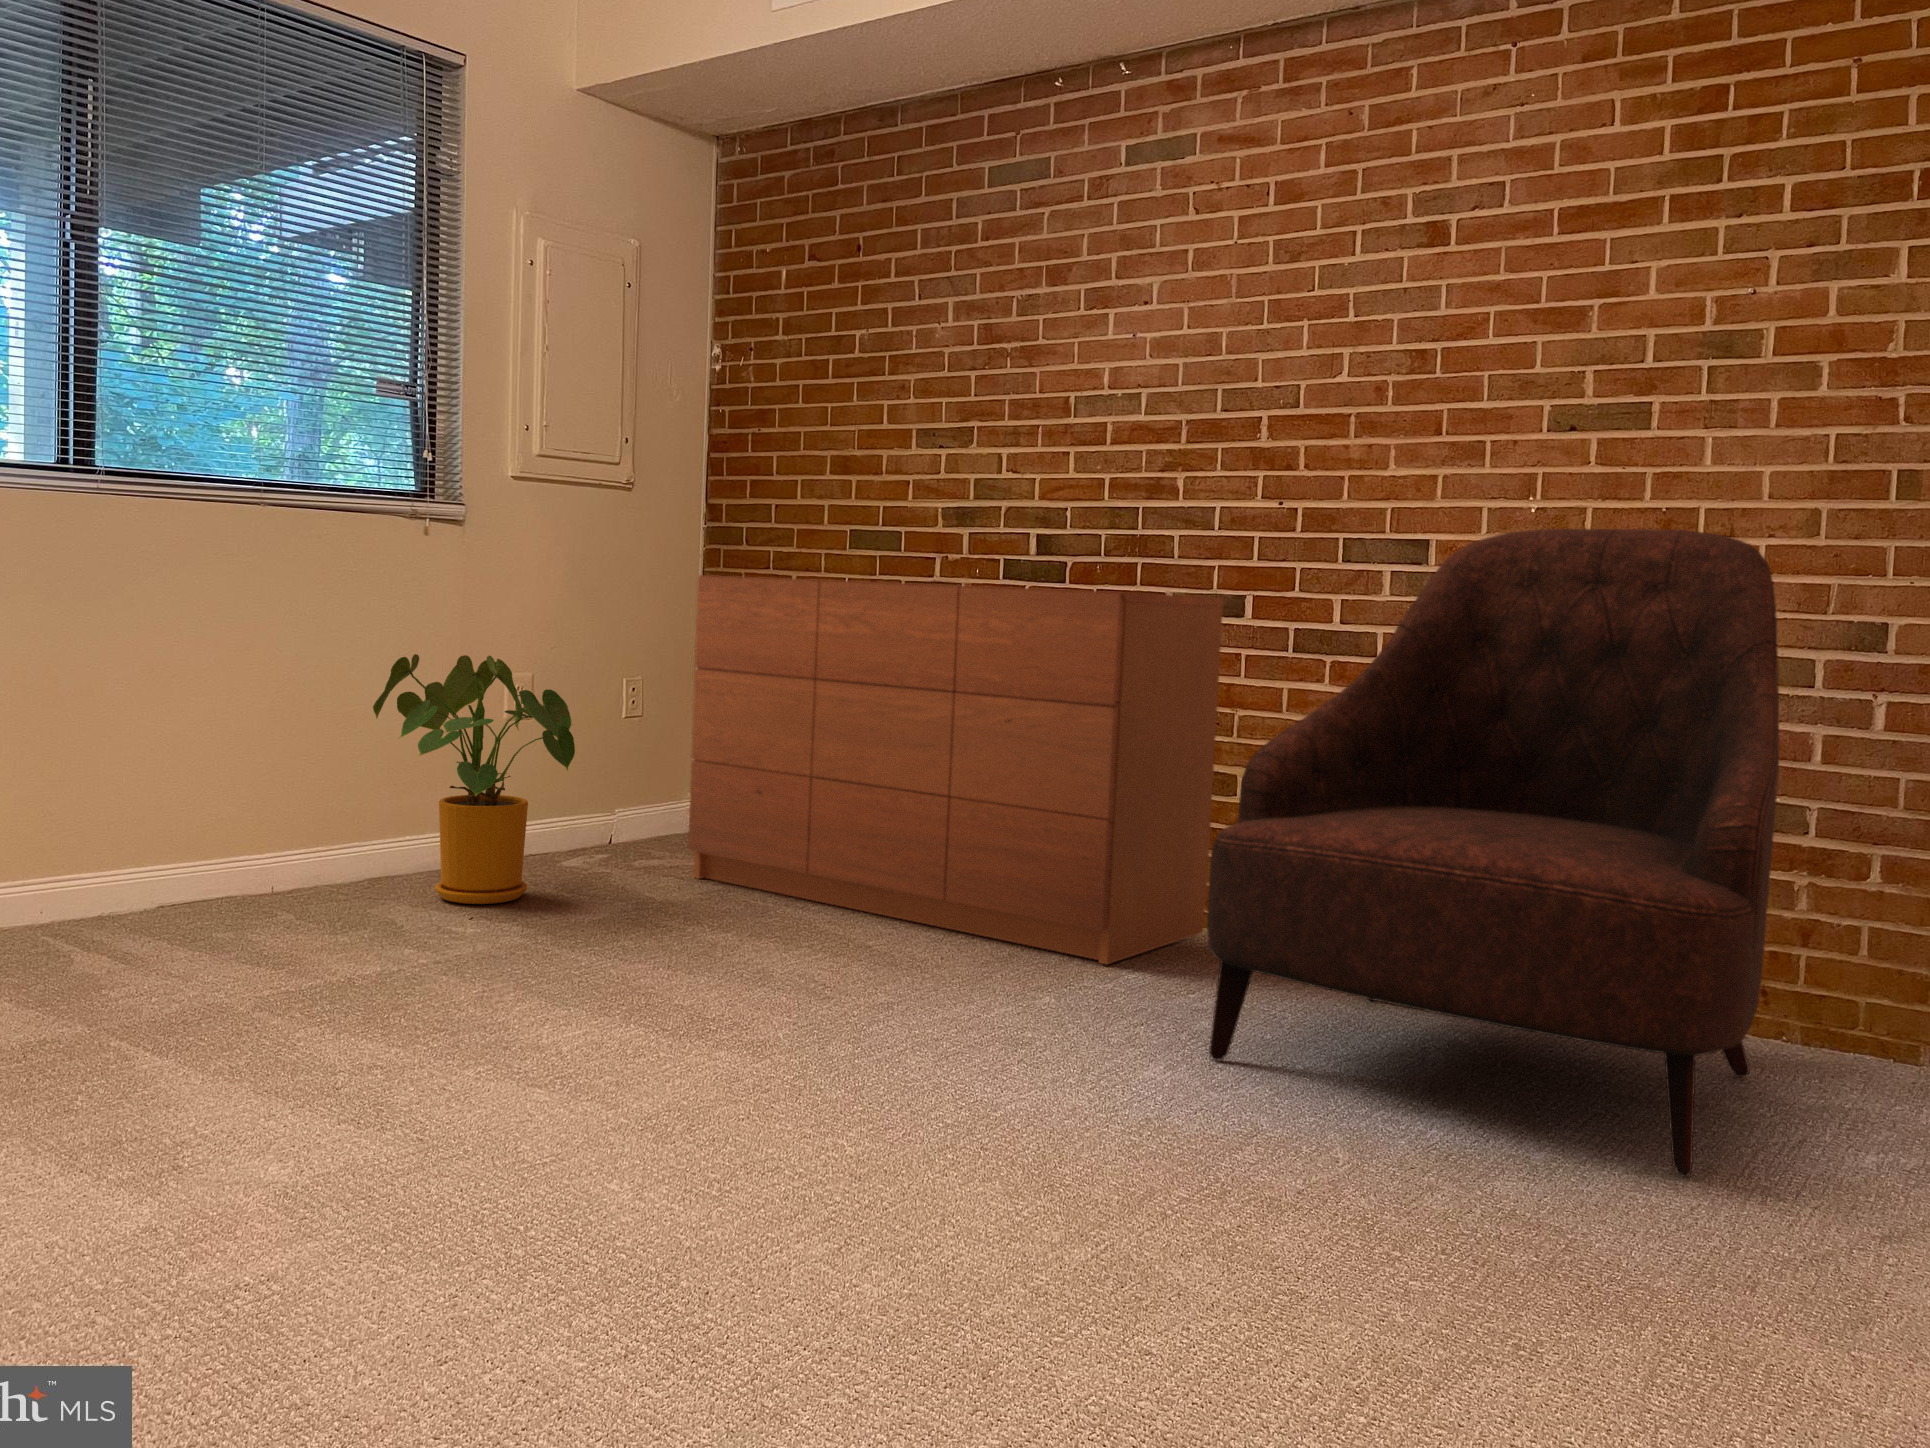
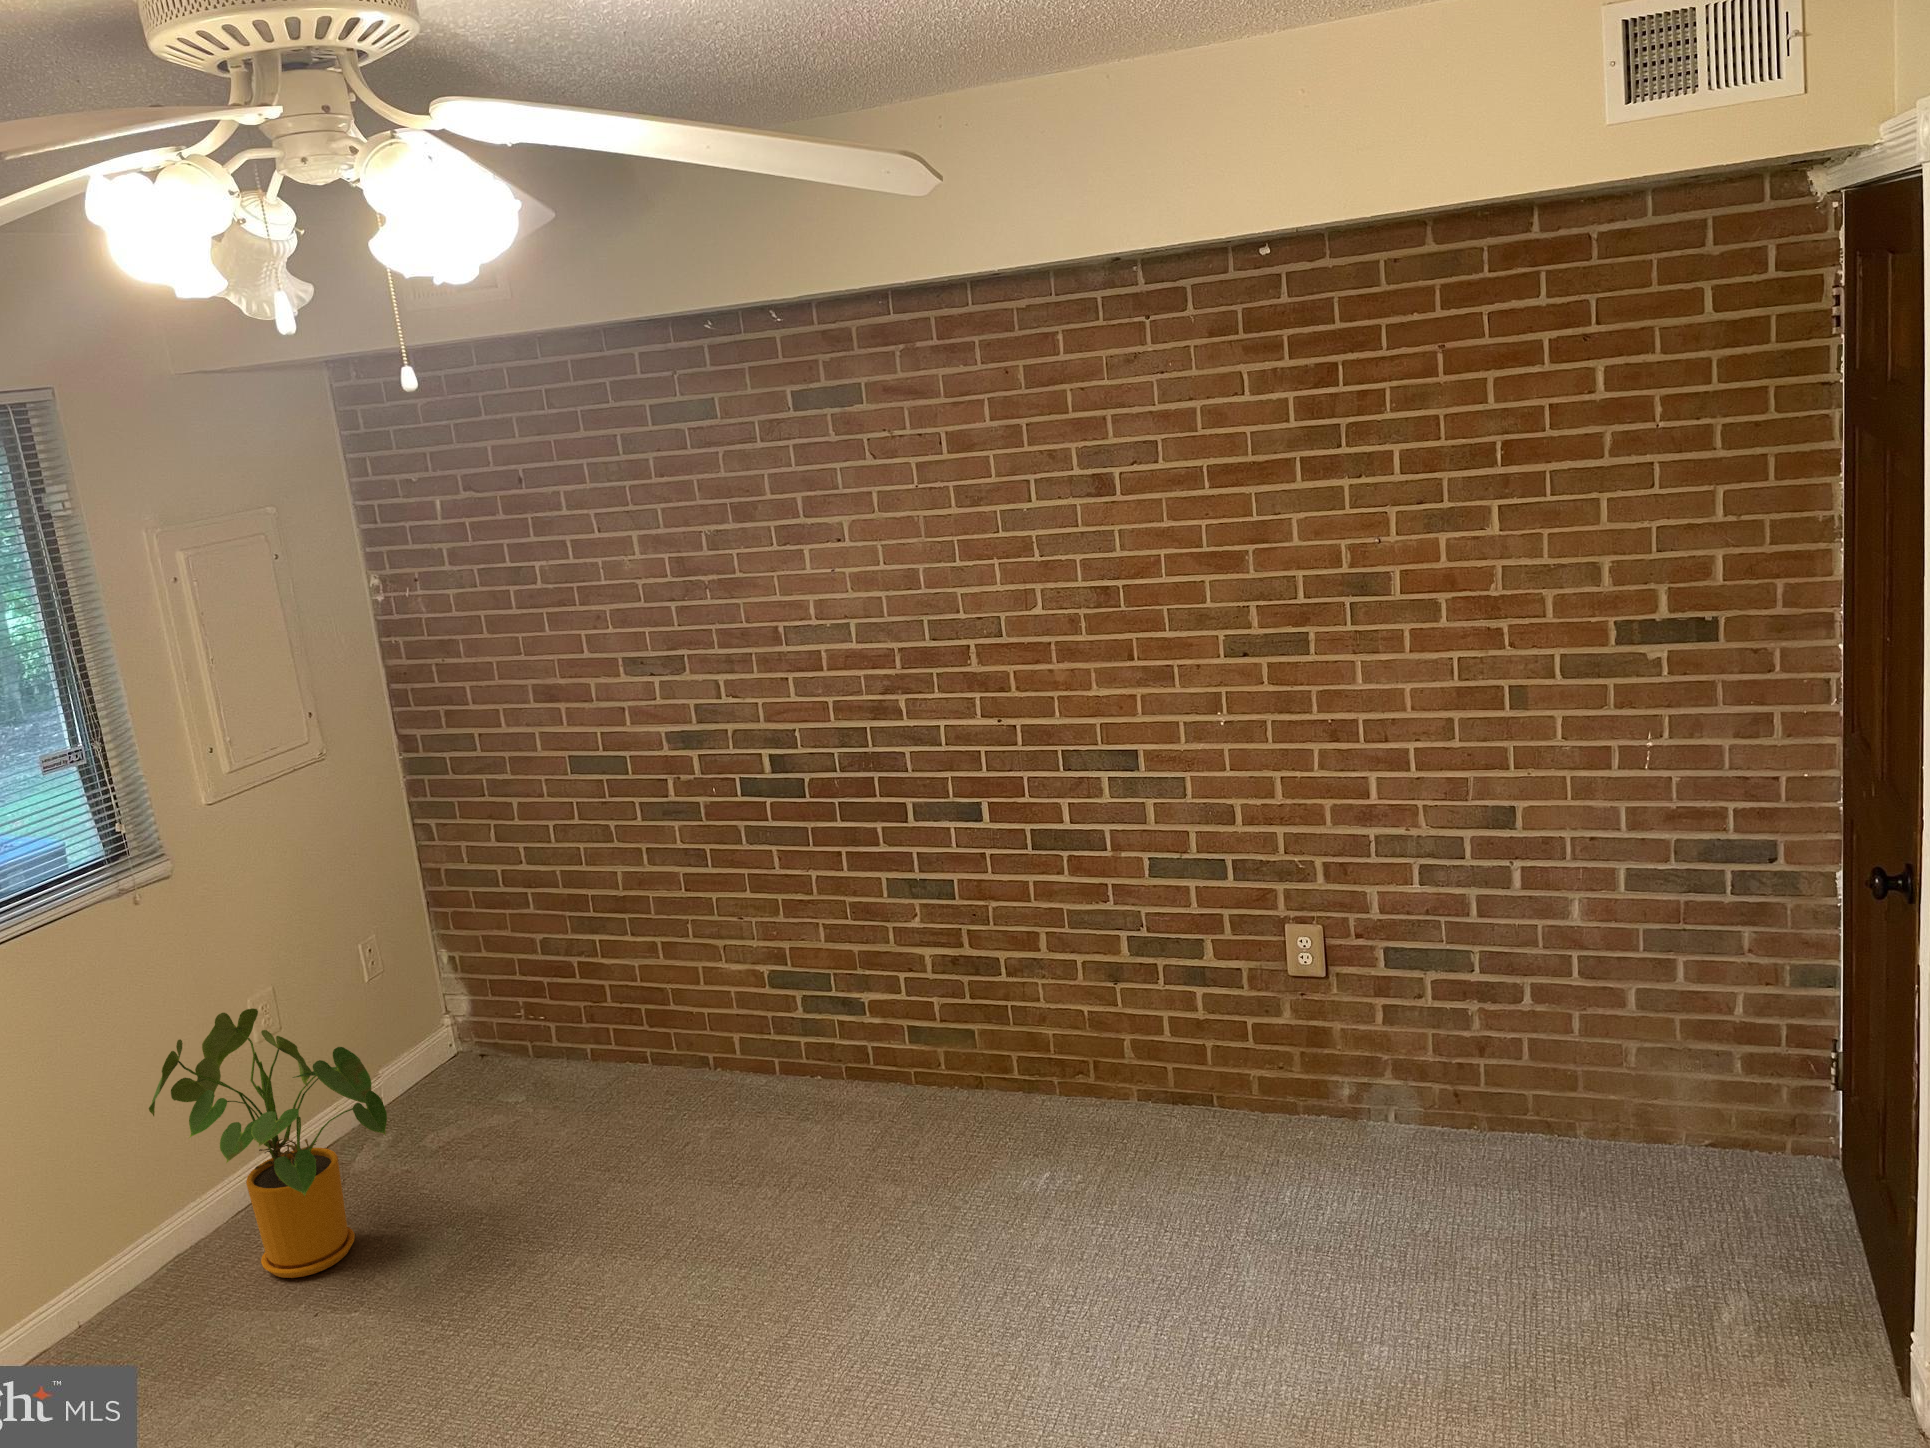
armchair: present [1207,529,1779,1177] -> none [1044,749,1481,1369]
dresser: present [688,575,1224,964] -> none [444,811,993,1187]

